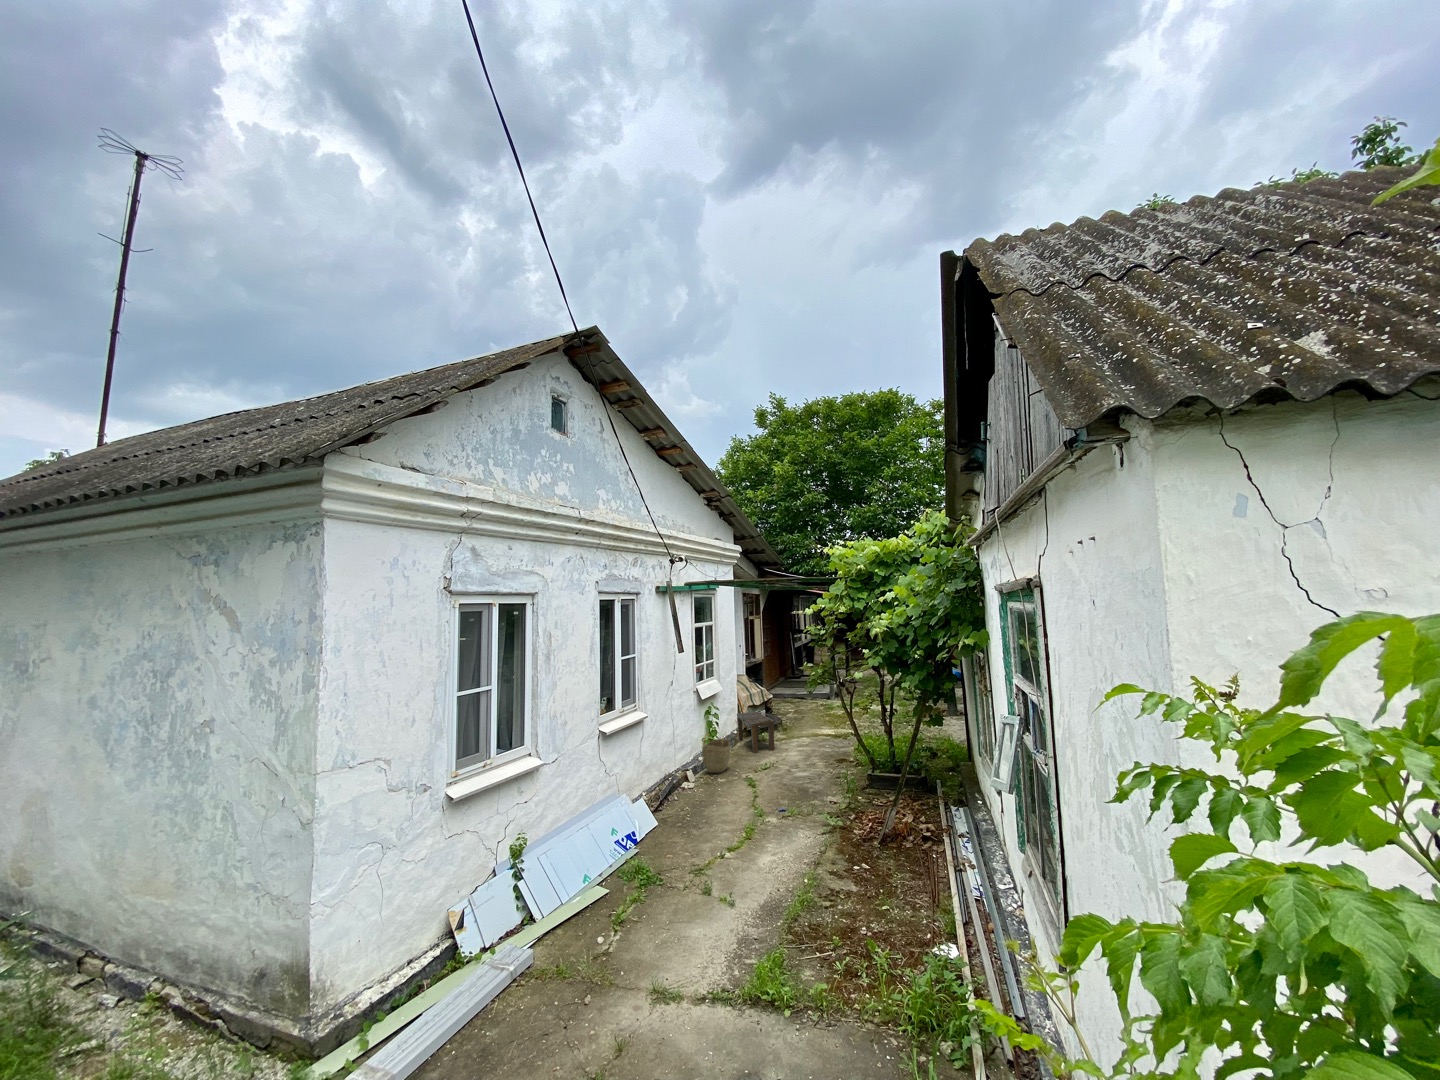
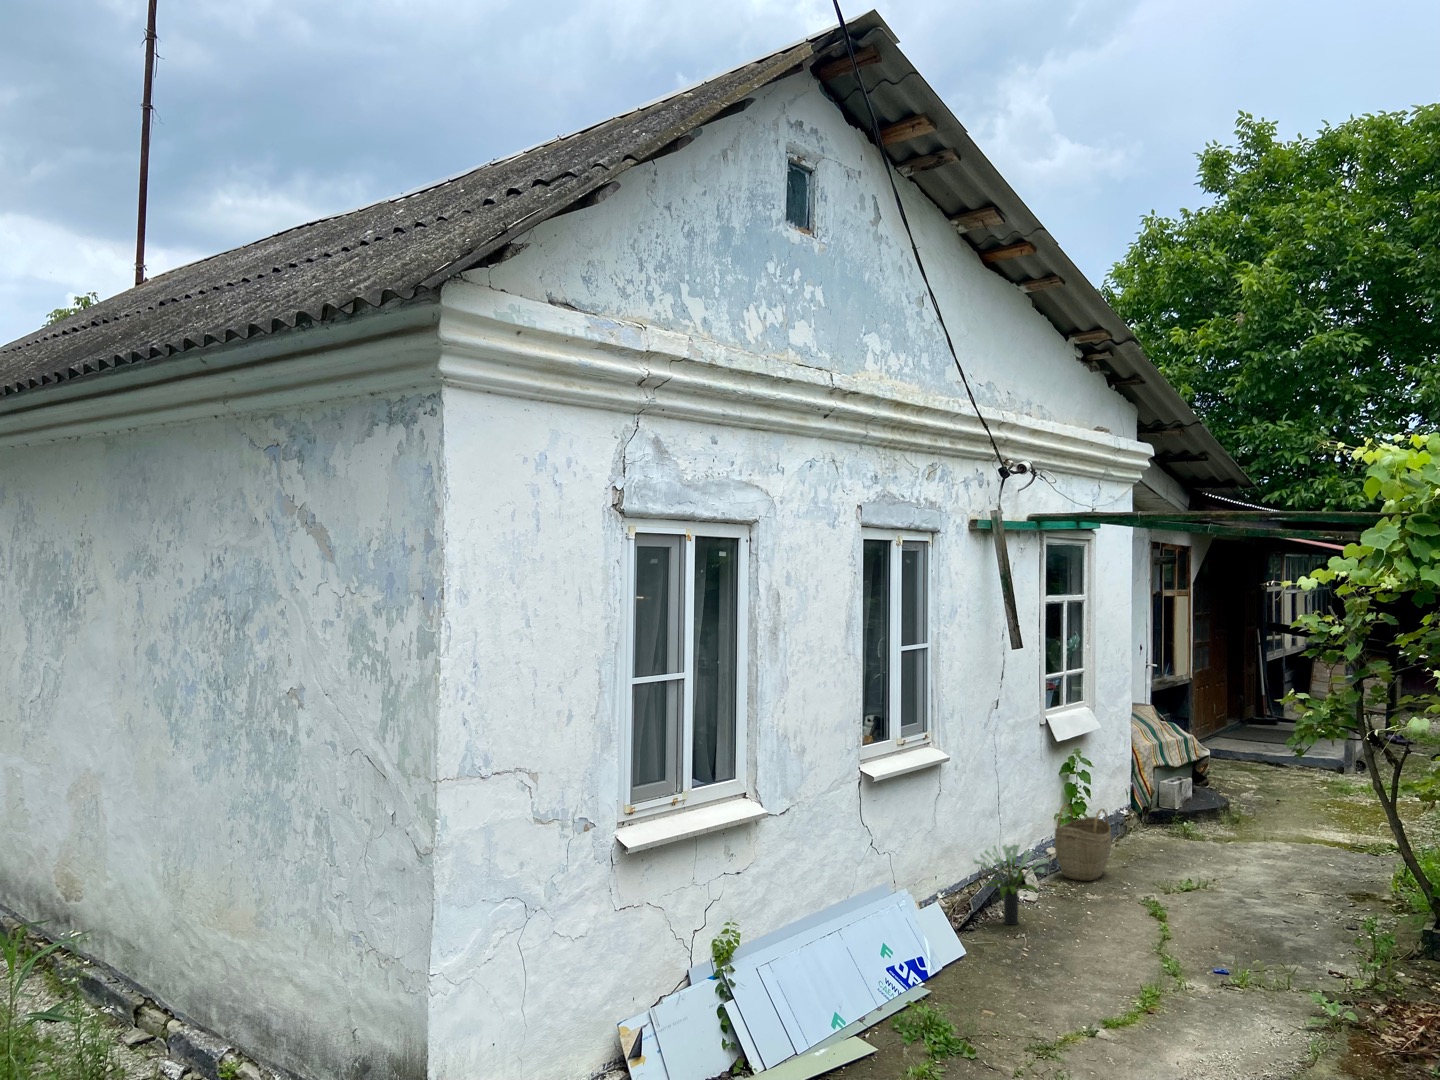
bench: present [737,711,775,753] -> none [1129,775,1206,854]
potted plant: none [661,759,700,804] -> present [973,845,1049,925]

